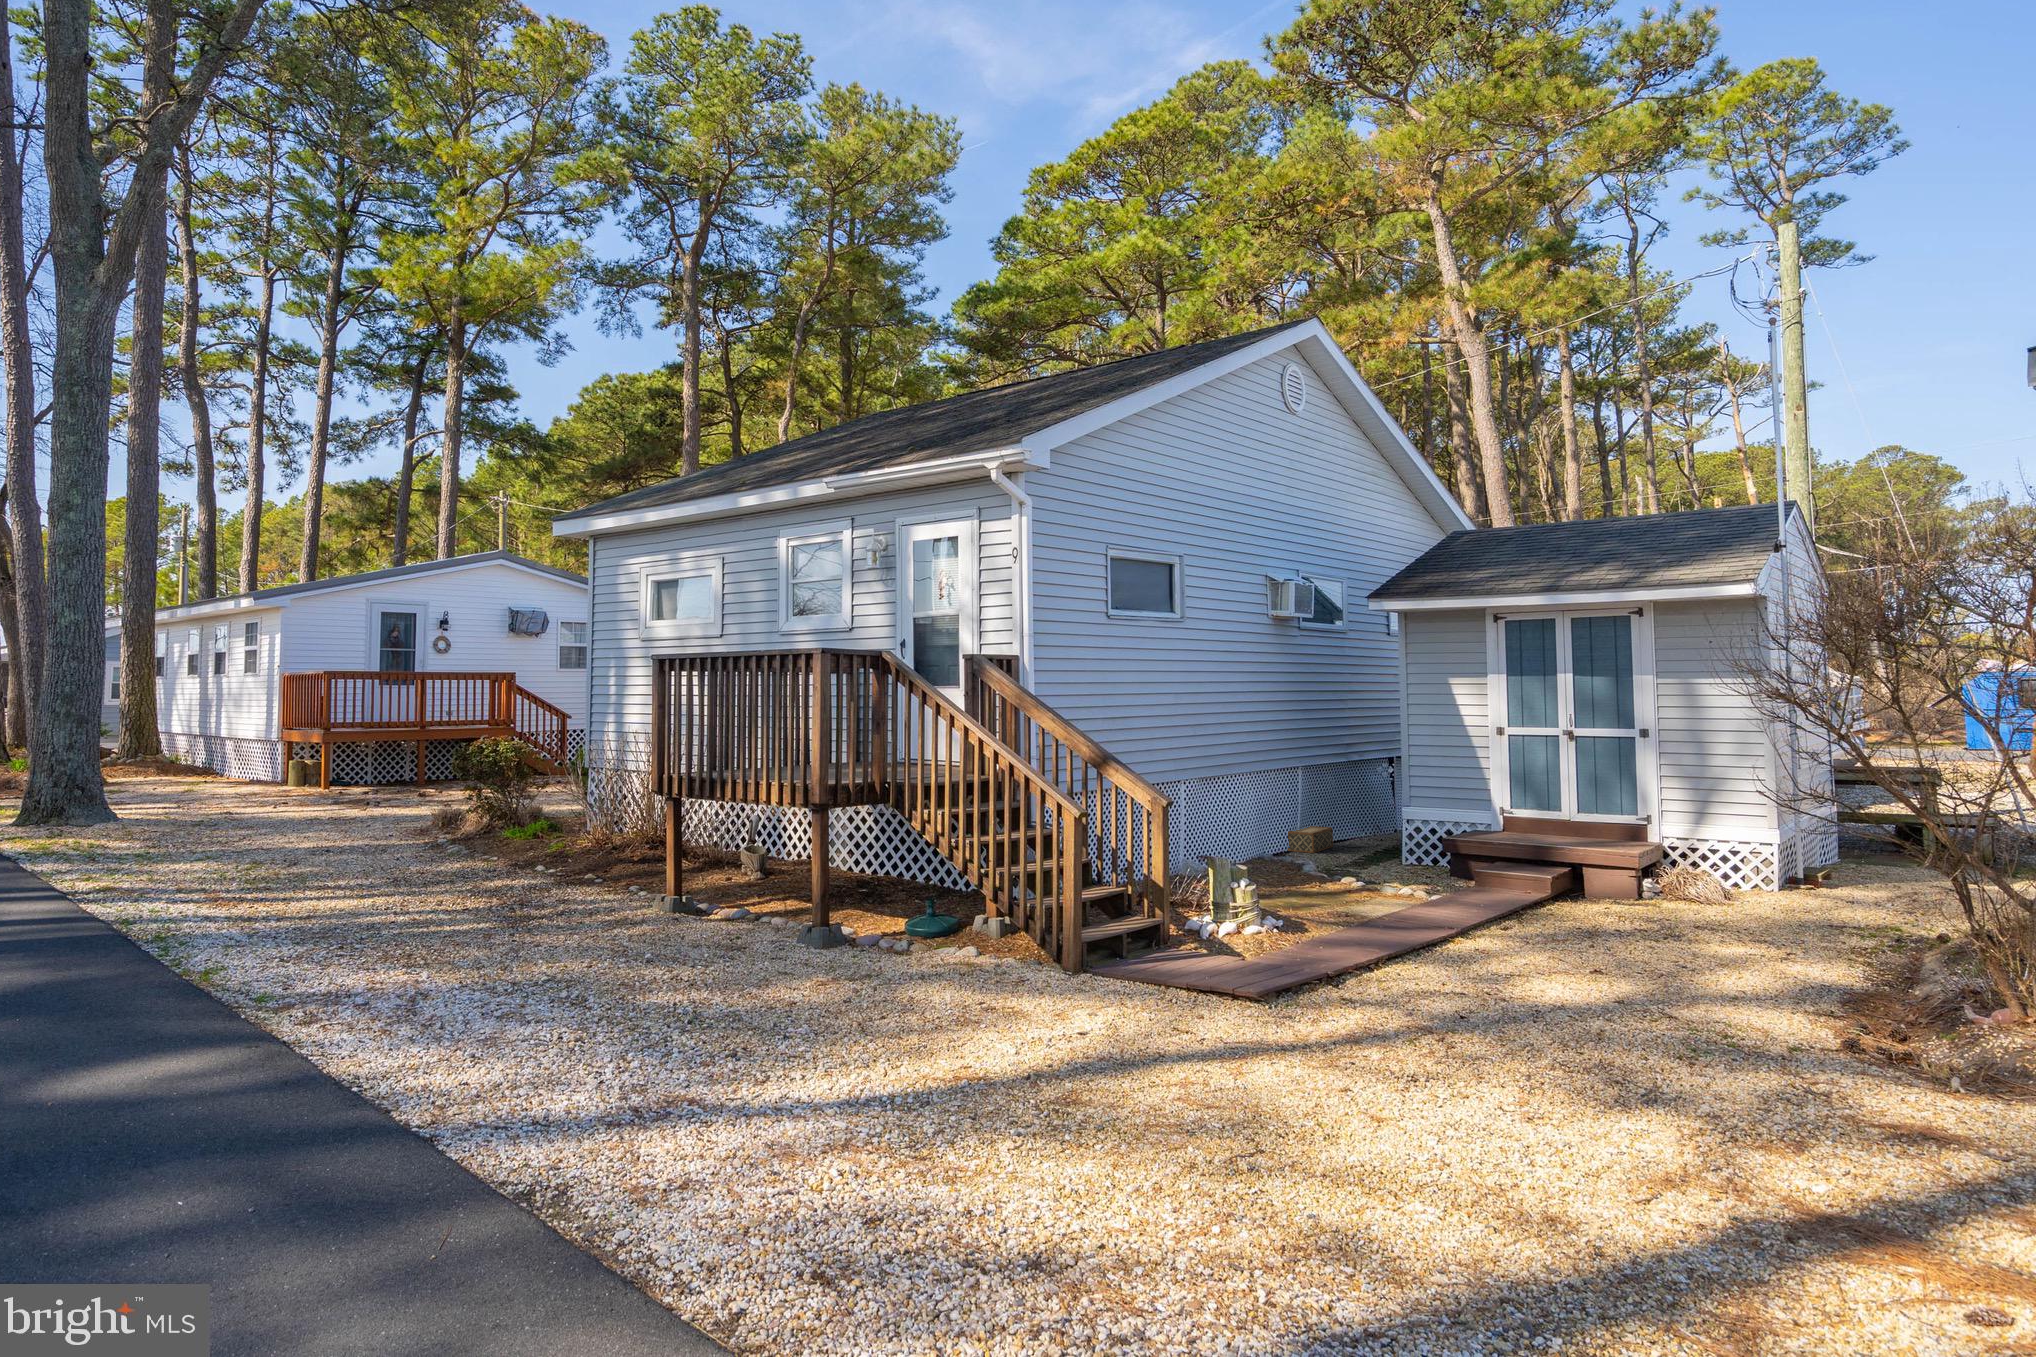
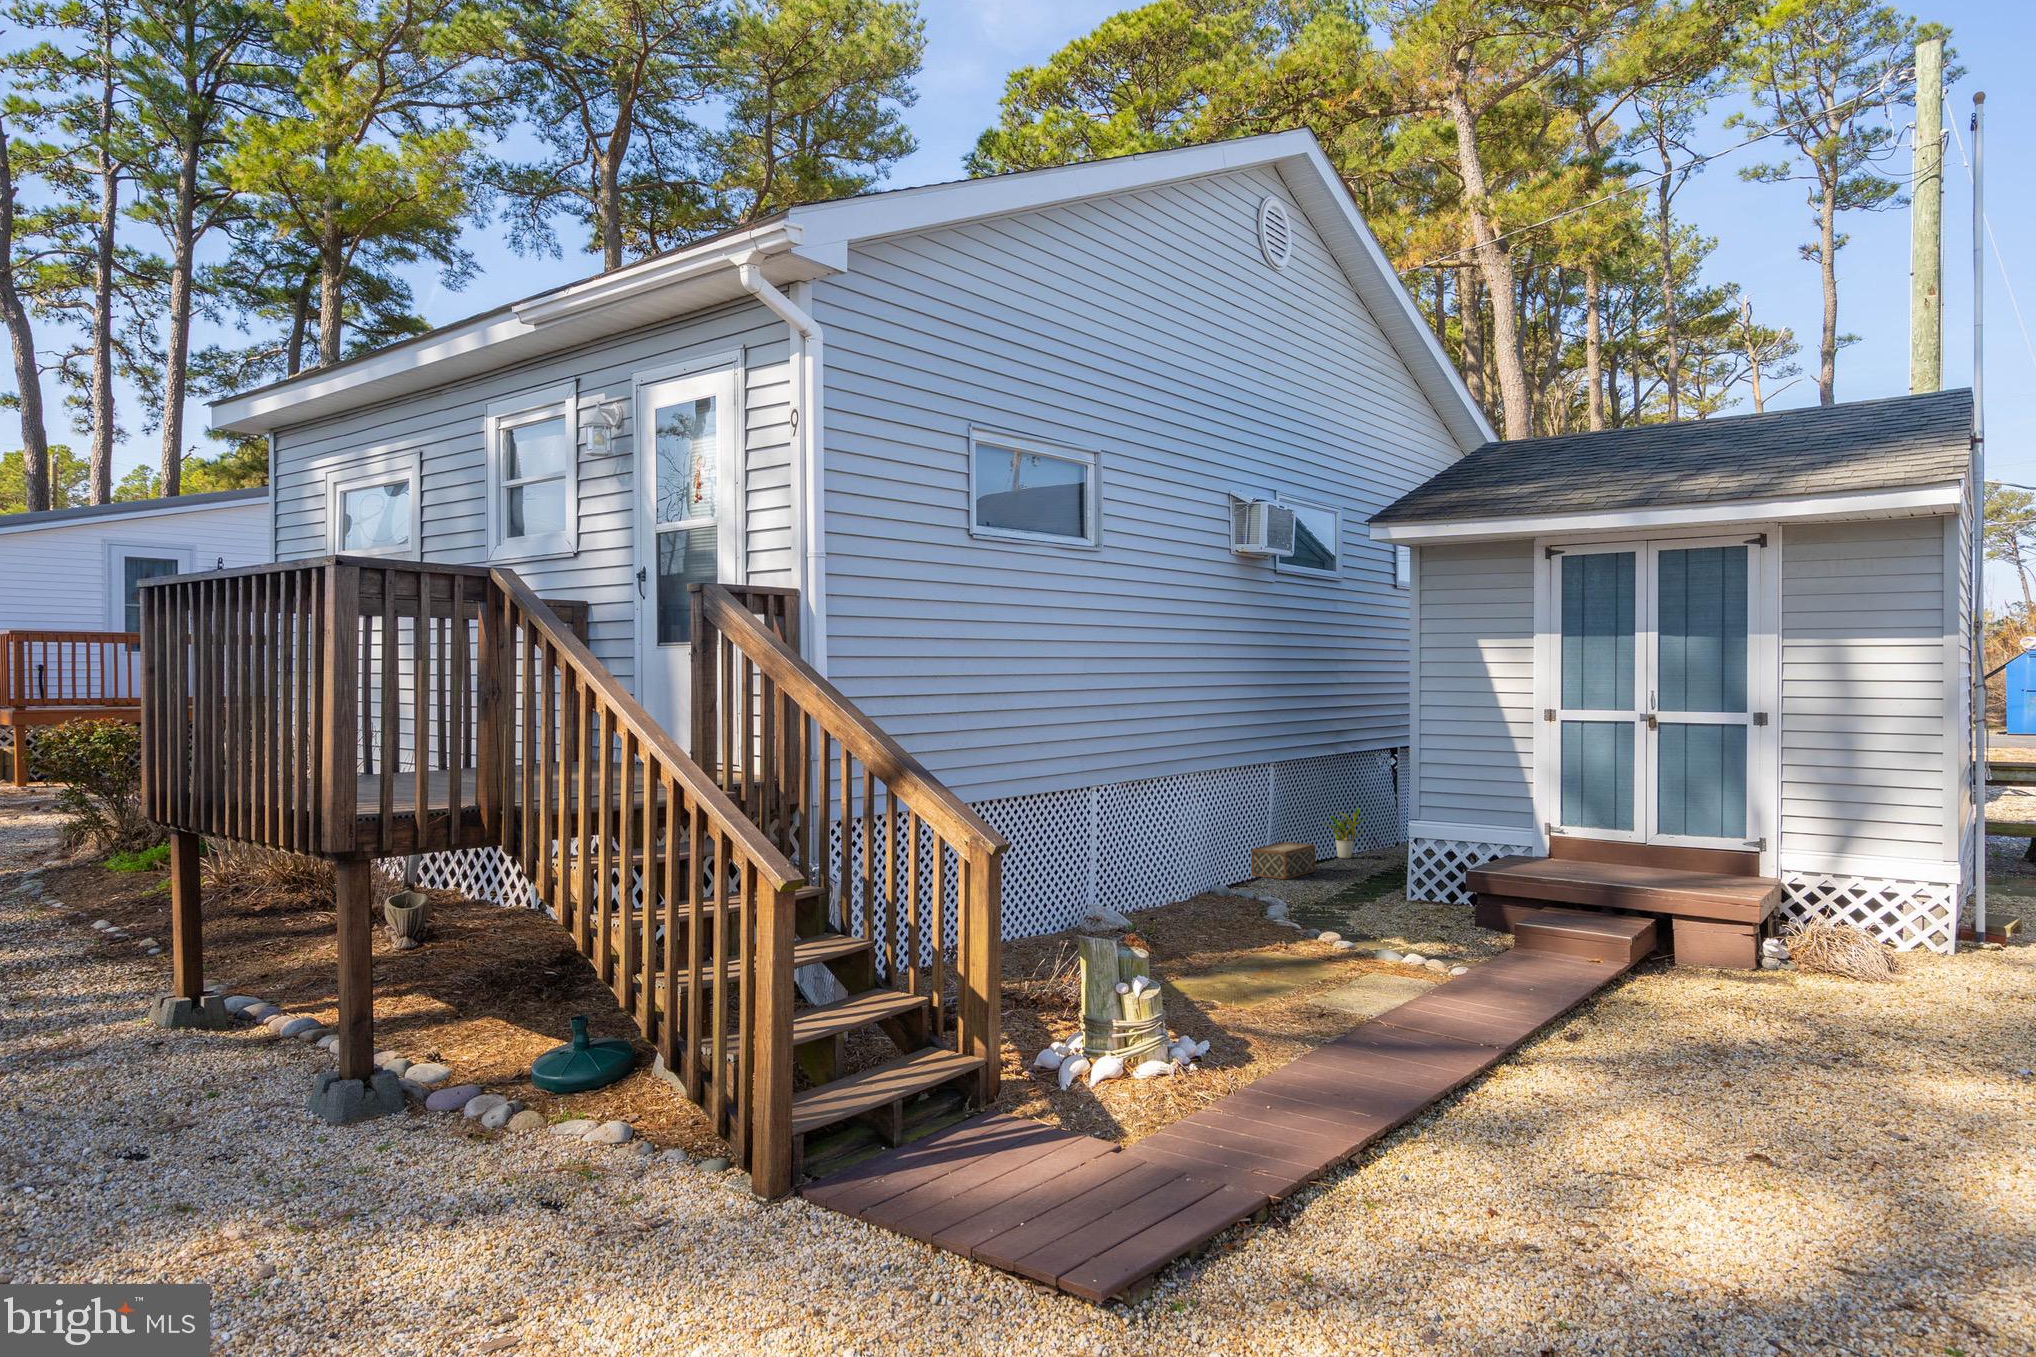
potted plant: none [1333,799,1370,838] -> present [1321,808,1367,859]

